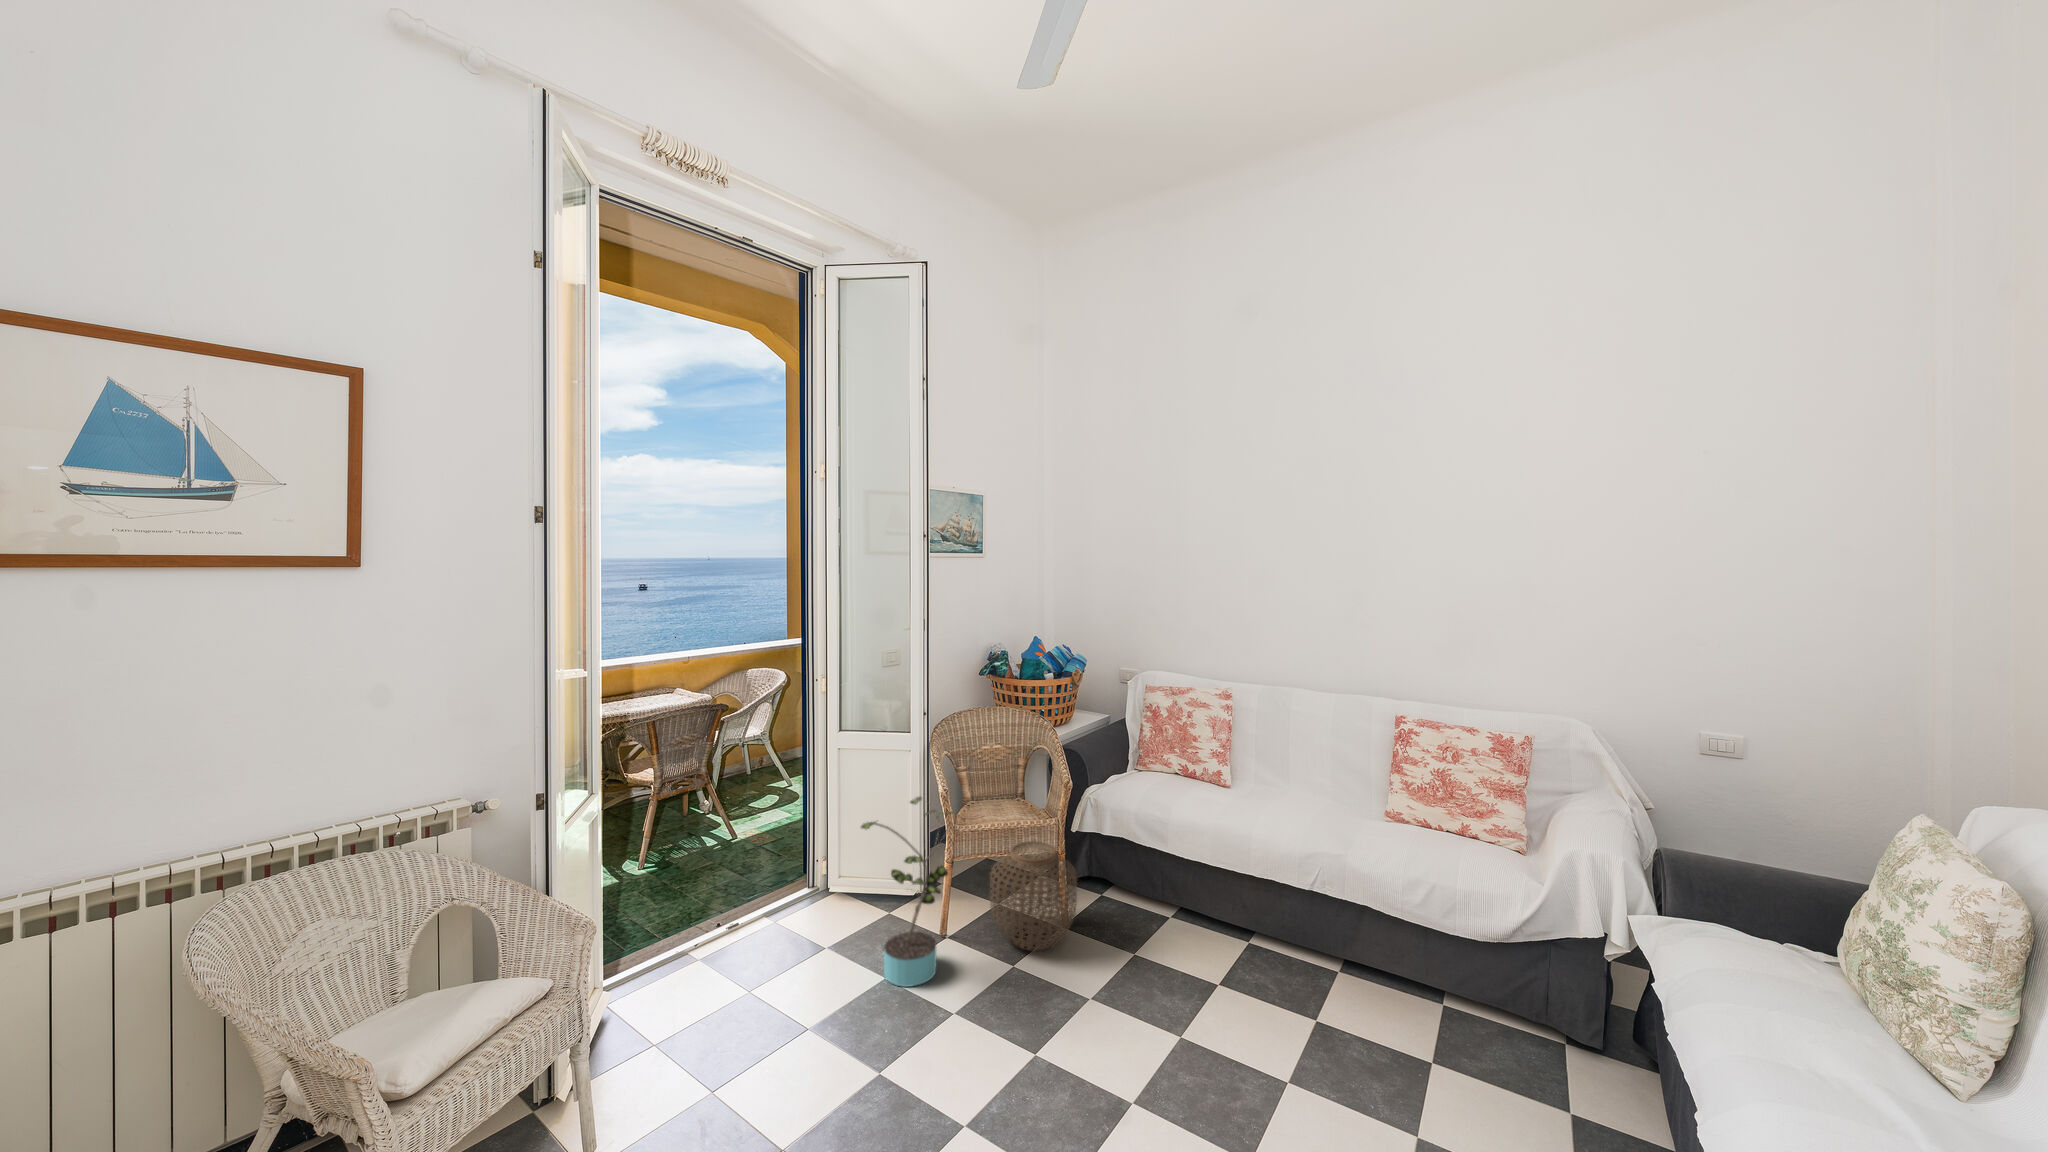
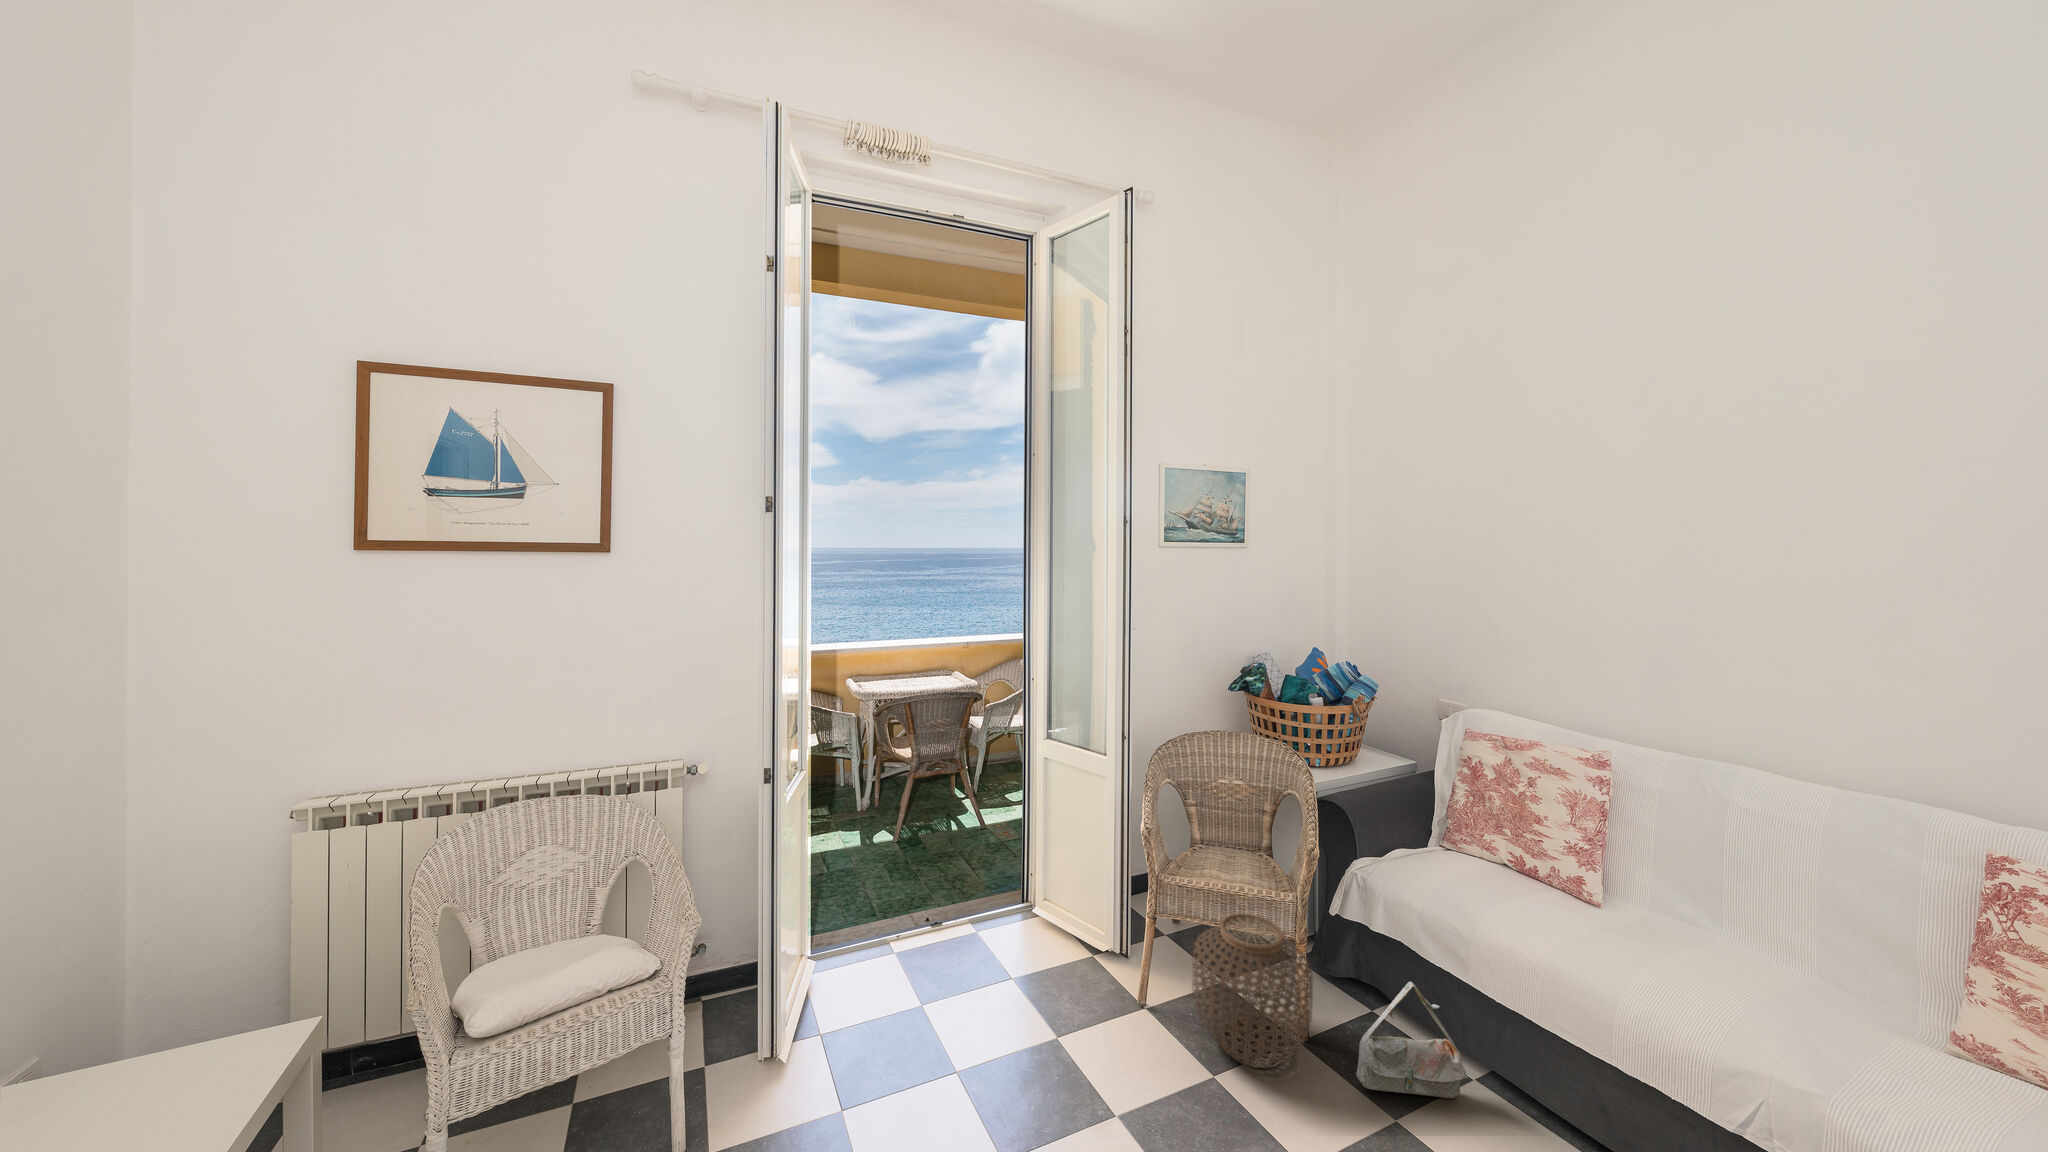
potted plant: present [861,797,954,987] -> none [1032,830,1145,1060]
bag: none [1106,857,1170,939] -> present [1356,982,1468,1098]

